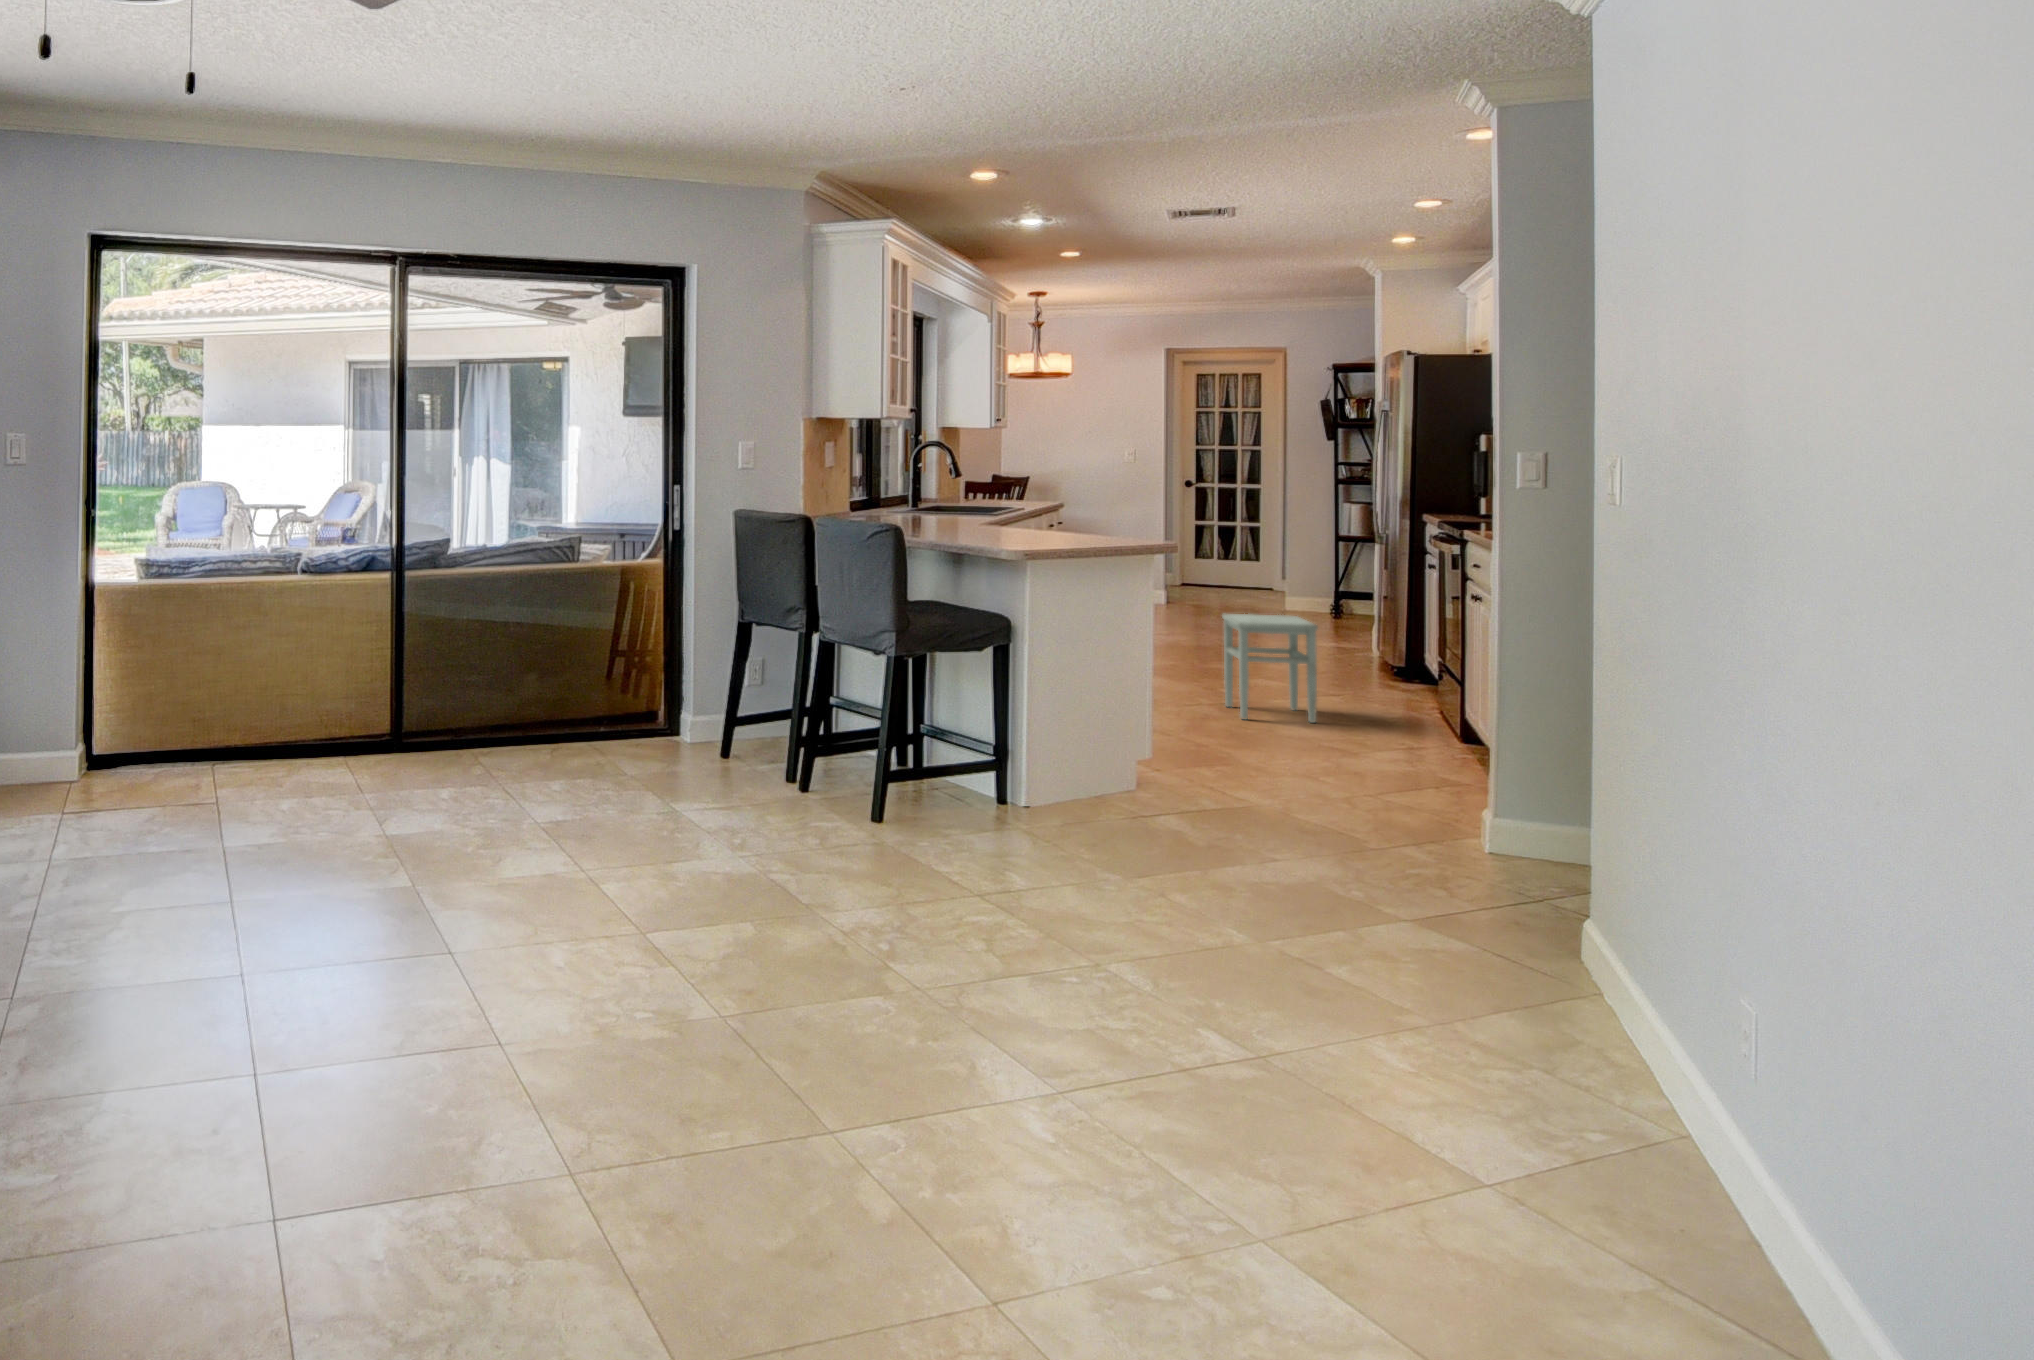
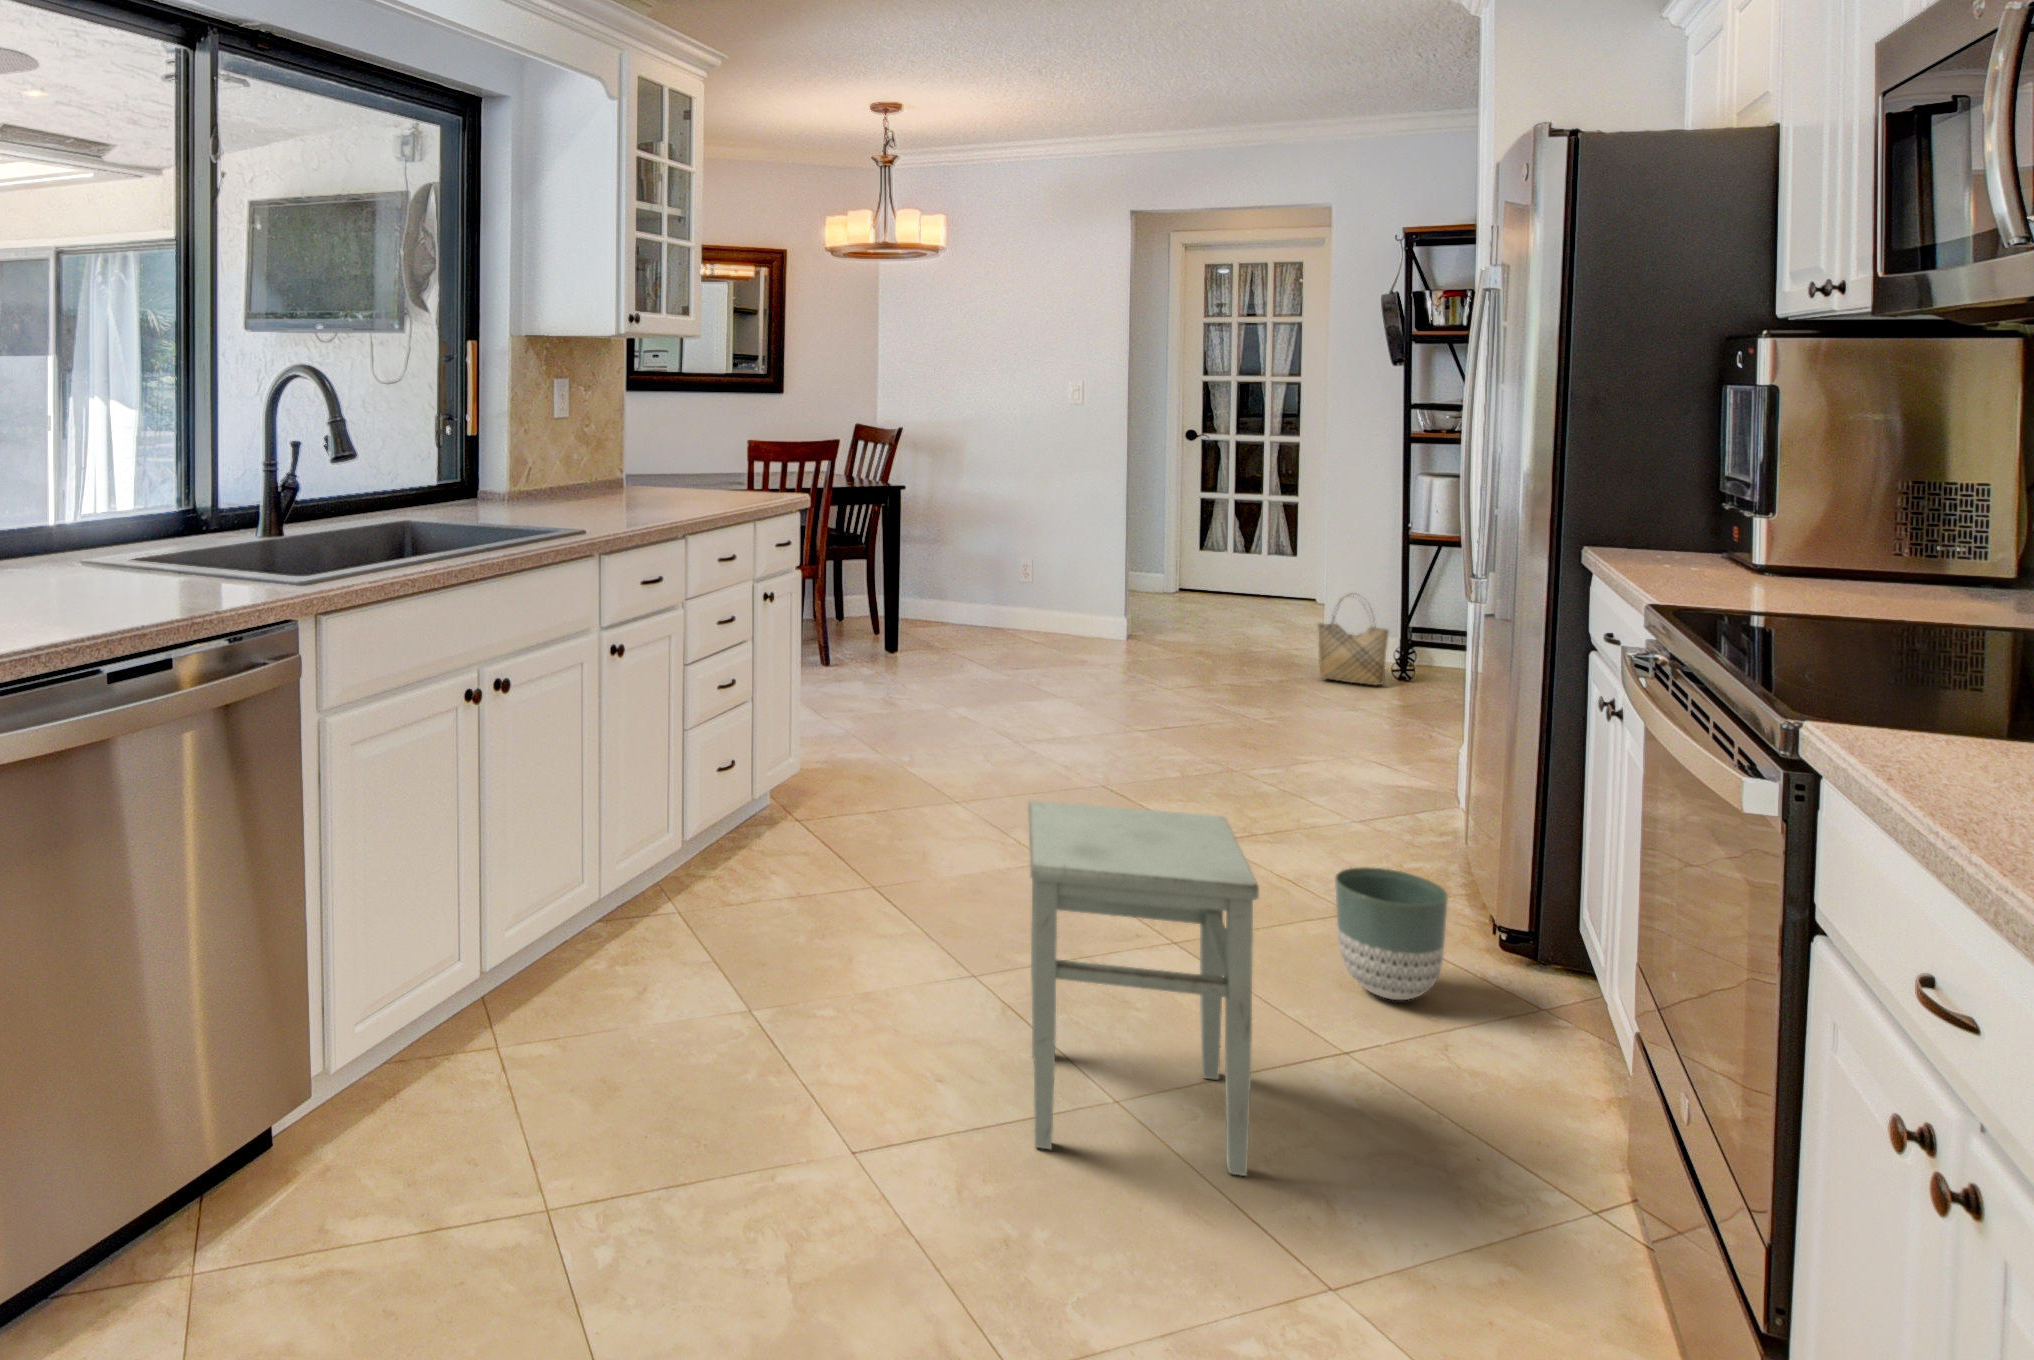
woven basket: none [1288,572,1330,623] -> present [1318,595,1388,685]
planter: none [1332,651,1377,698] -> present [1335,867,1448,1000]

